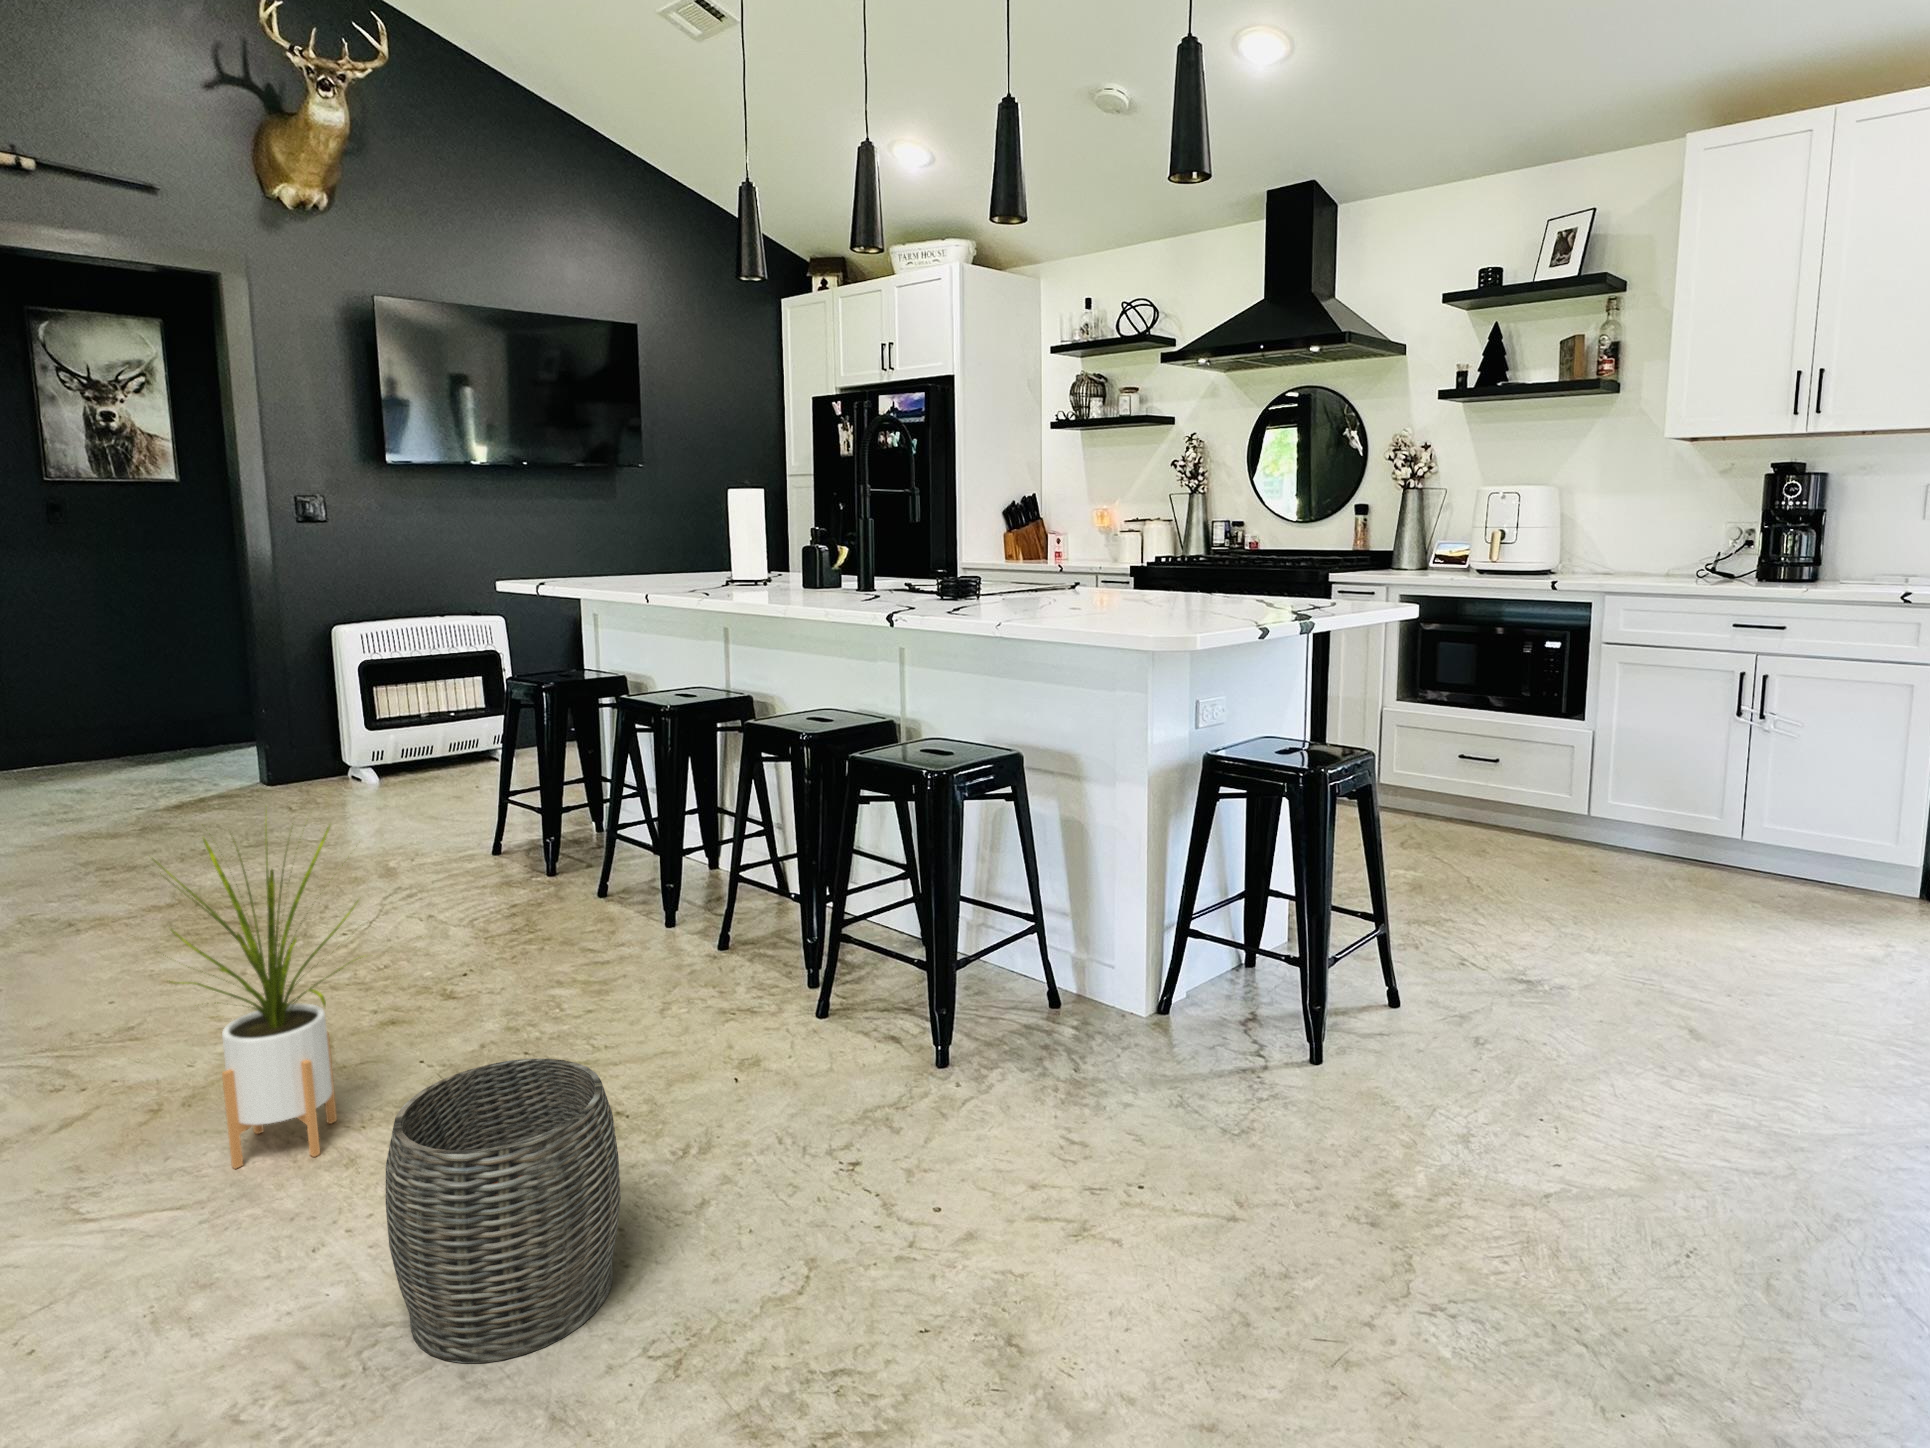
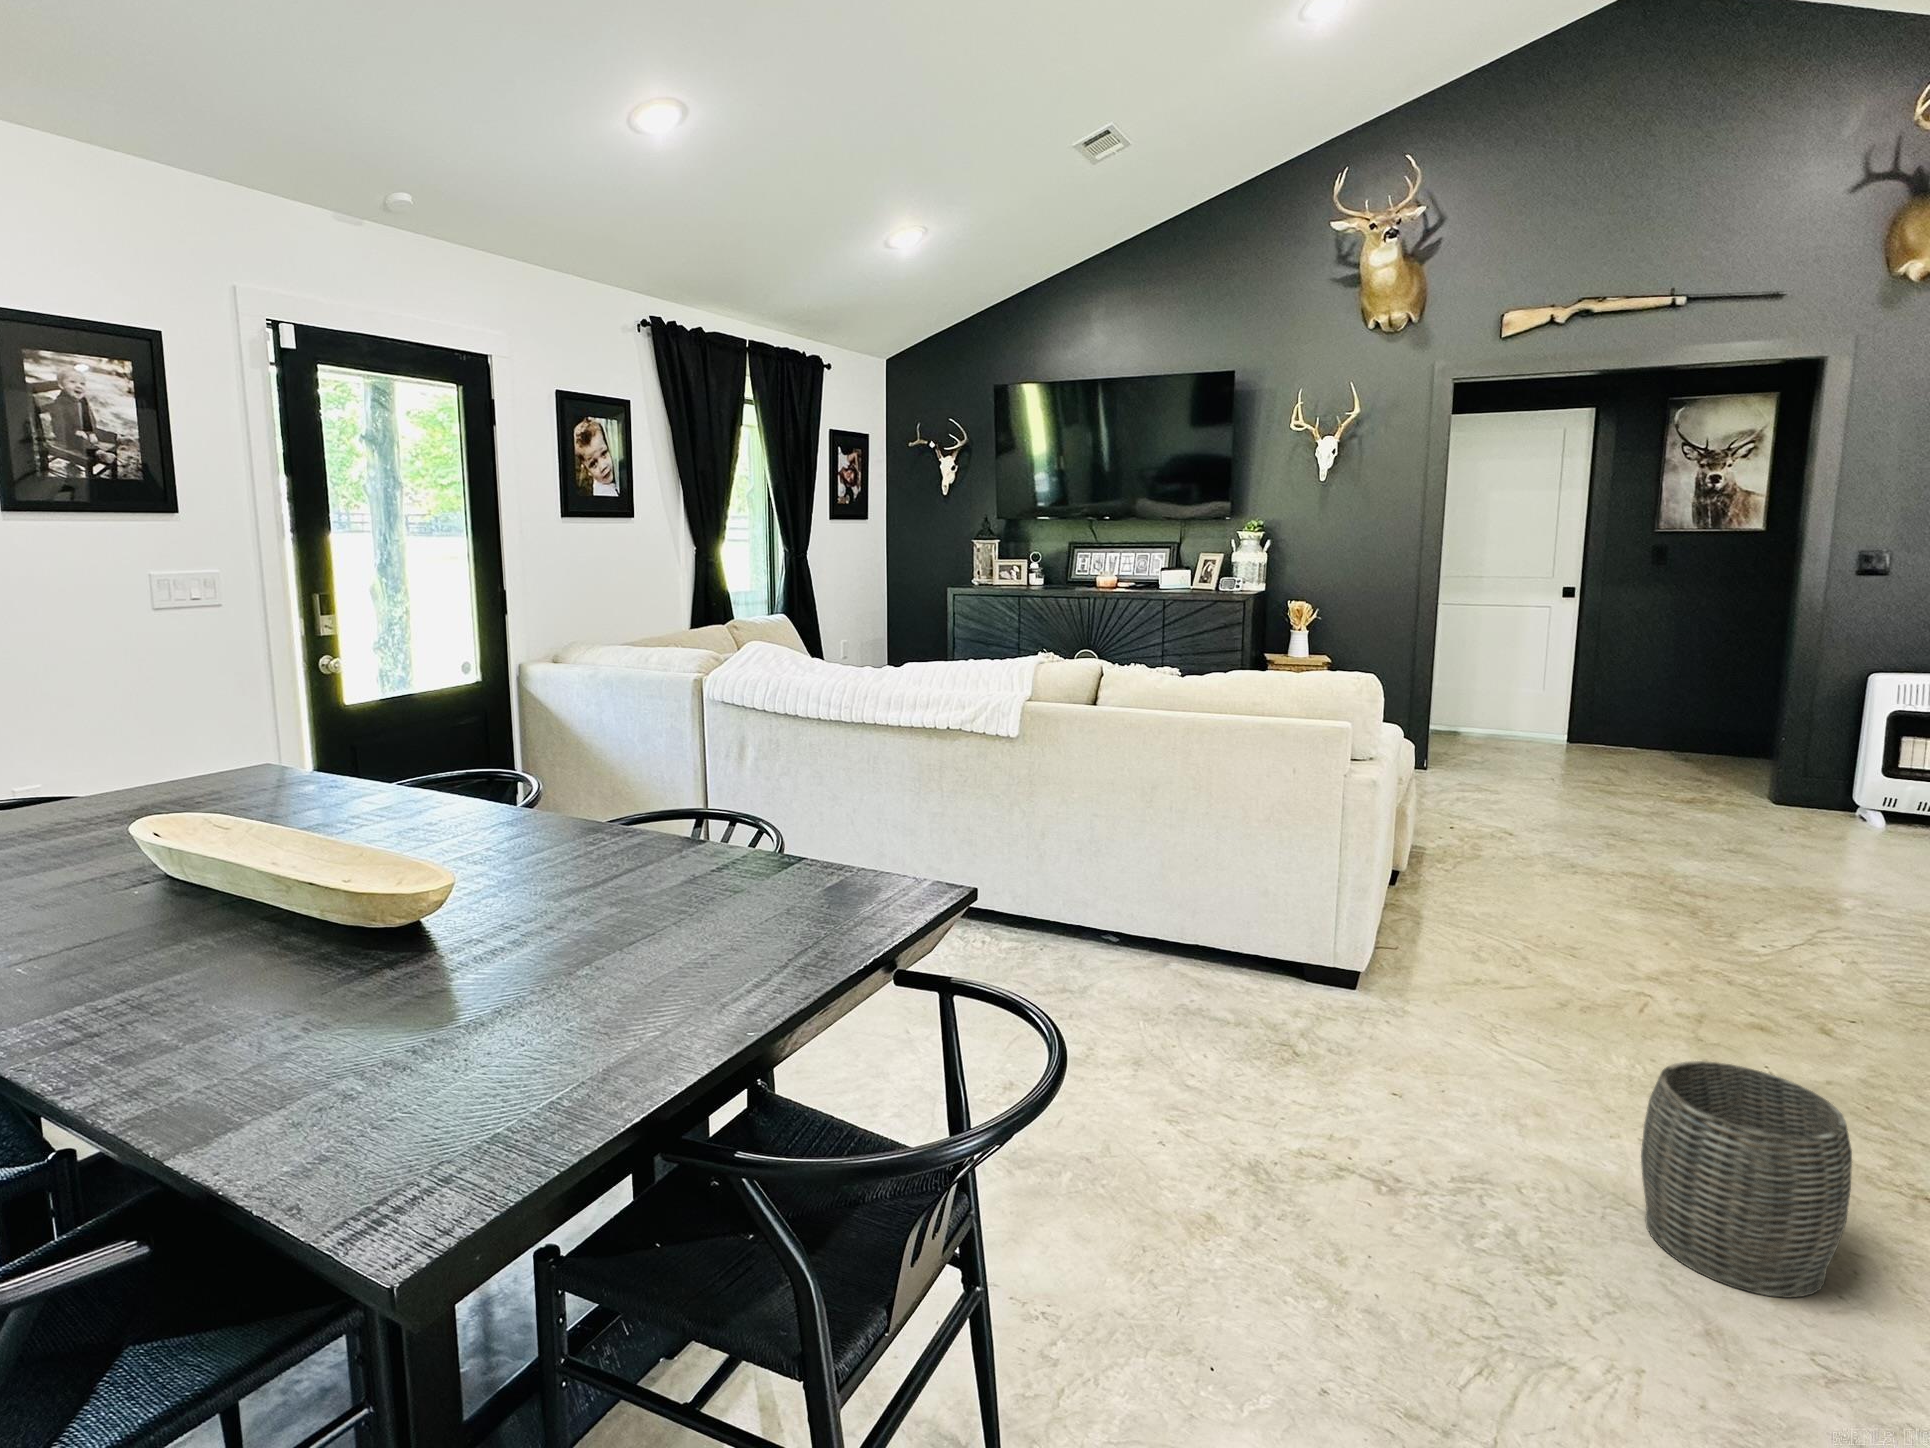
house plant: present [153,812,359,1169] -> none [1573,824,1734,1084]

